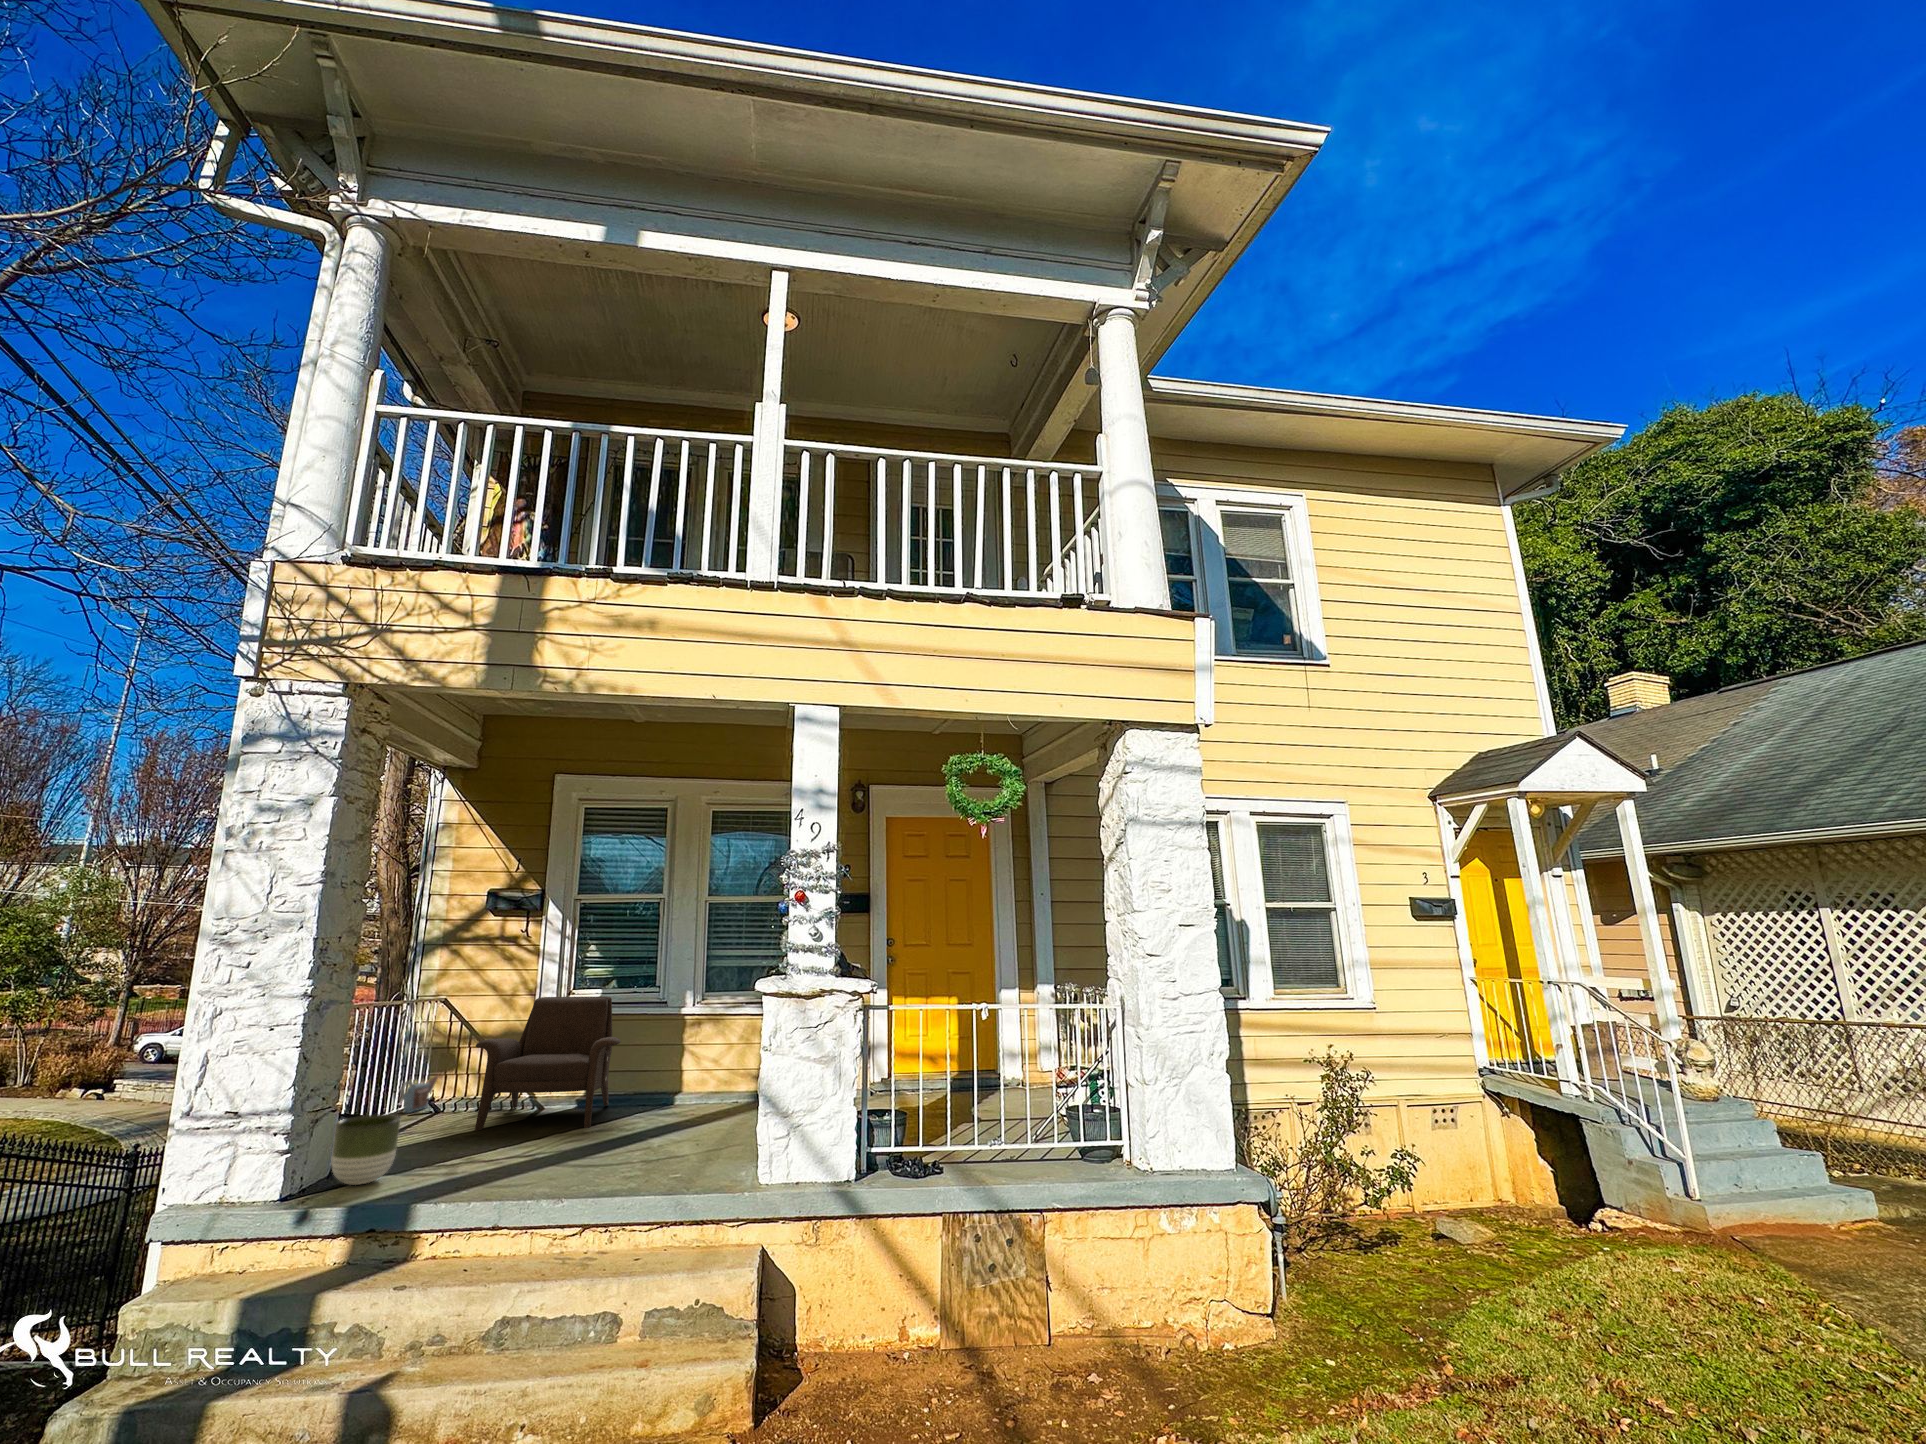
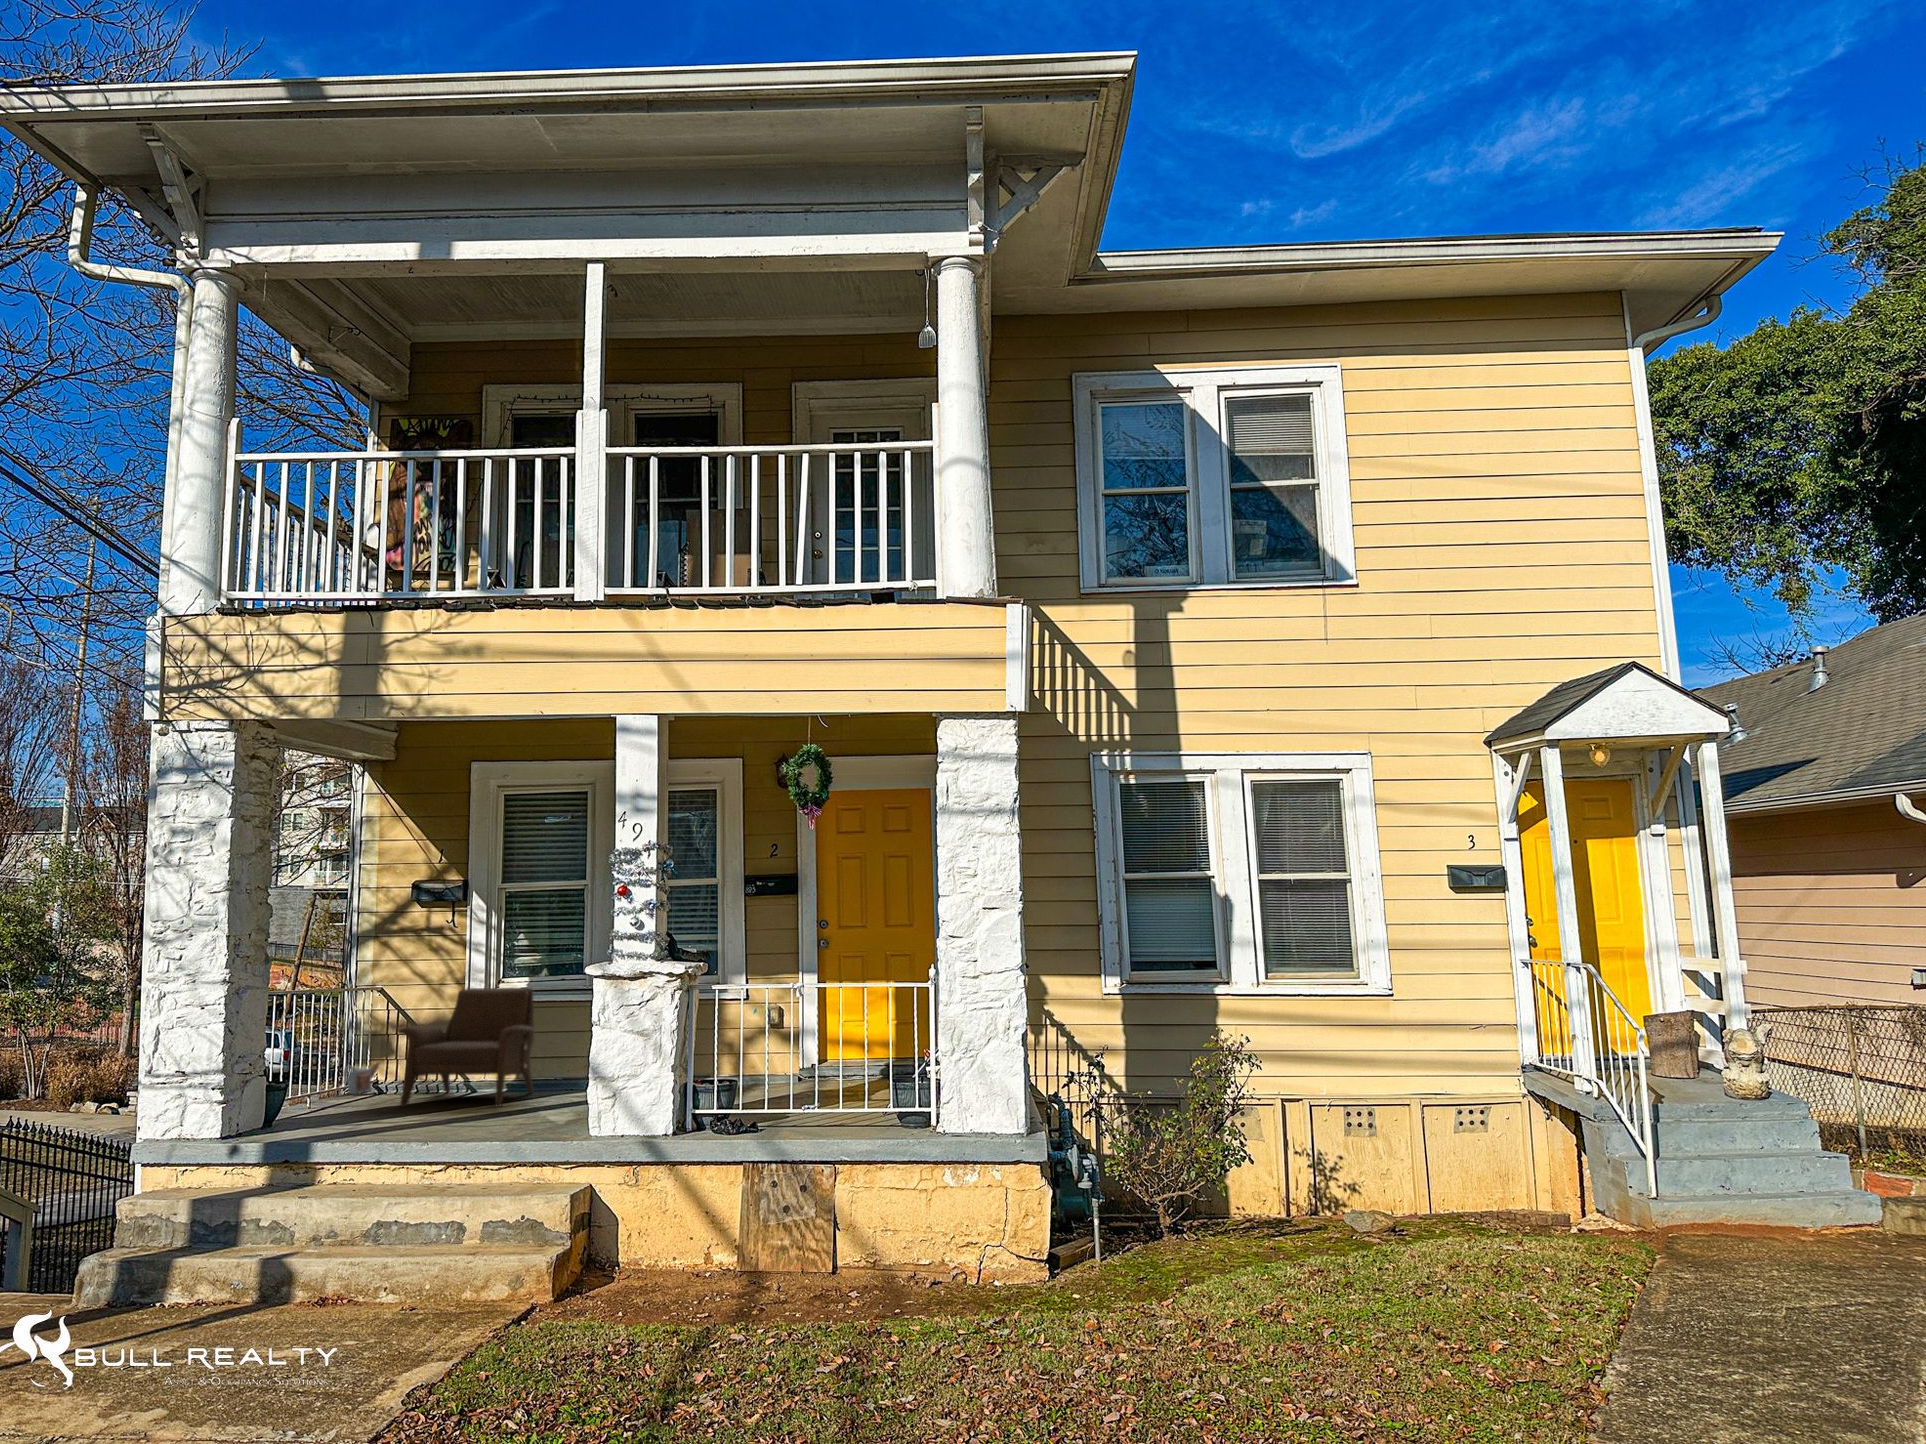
planter: present [331,1114,401,1185] -> none [264,1082,315,1136]

